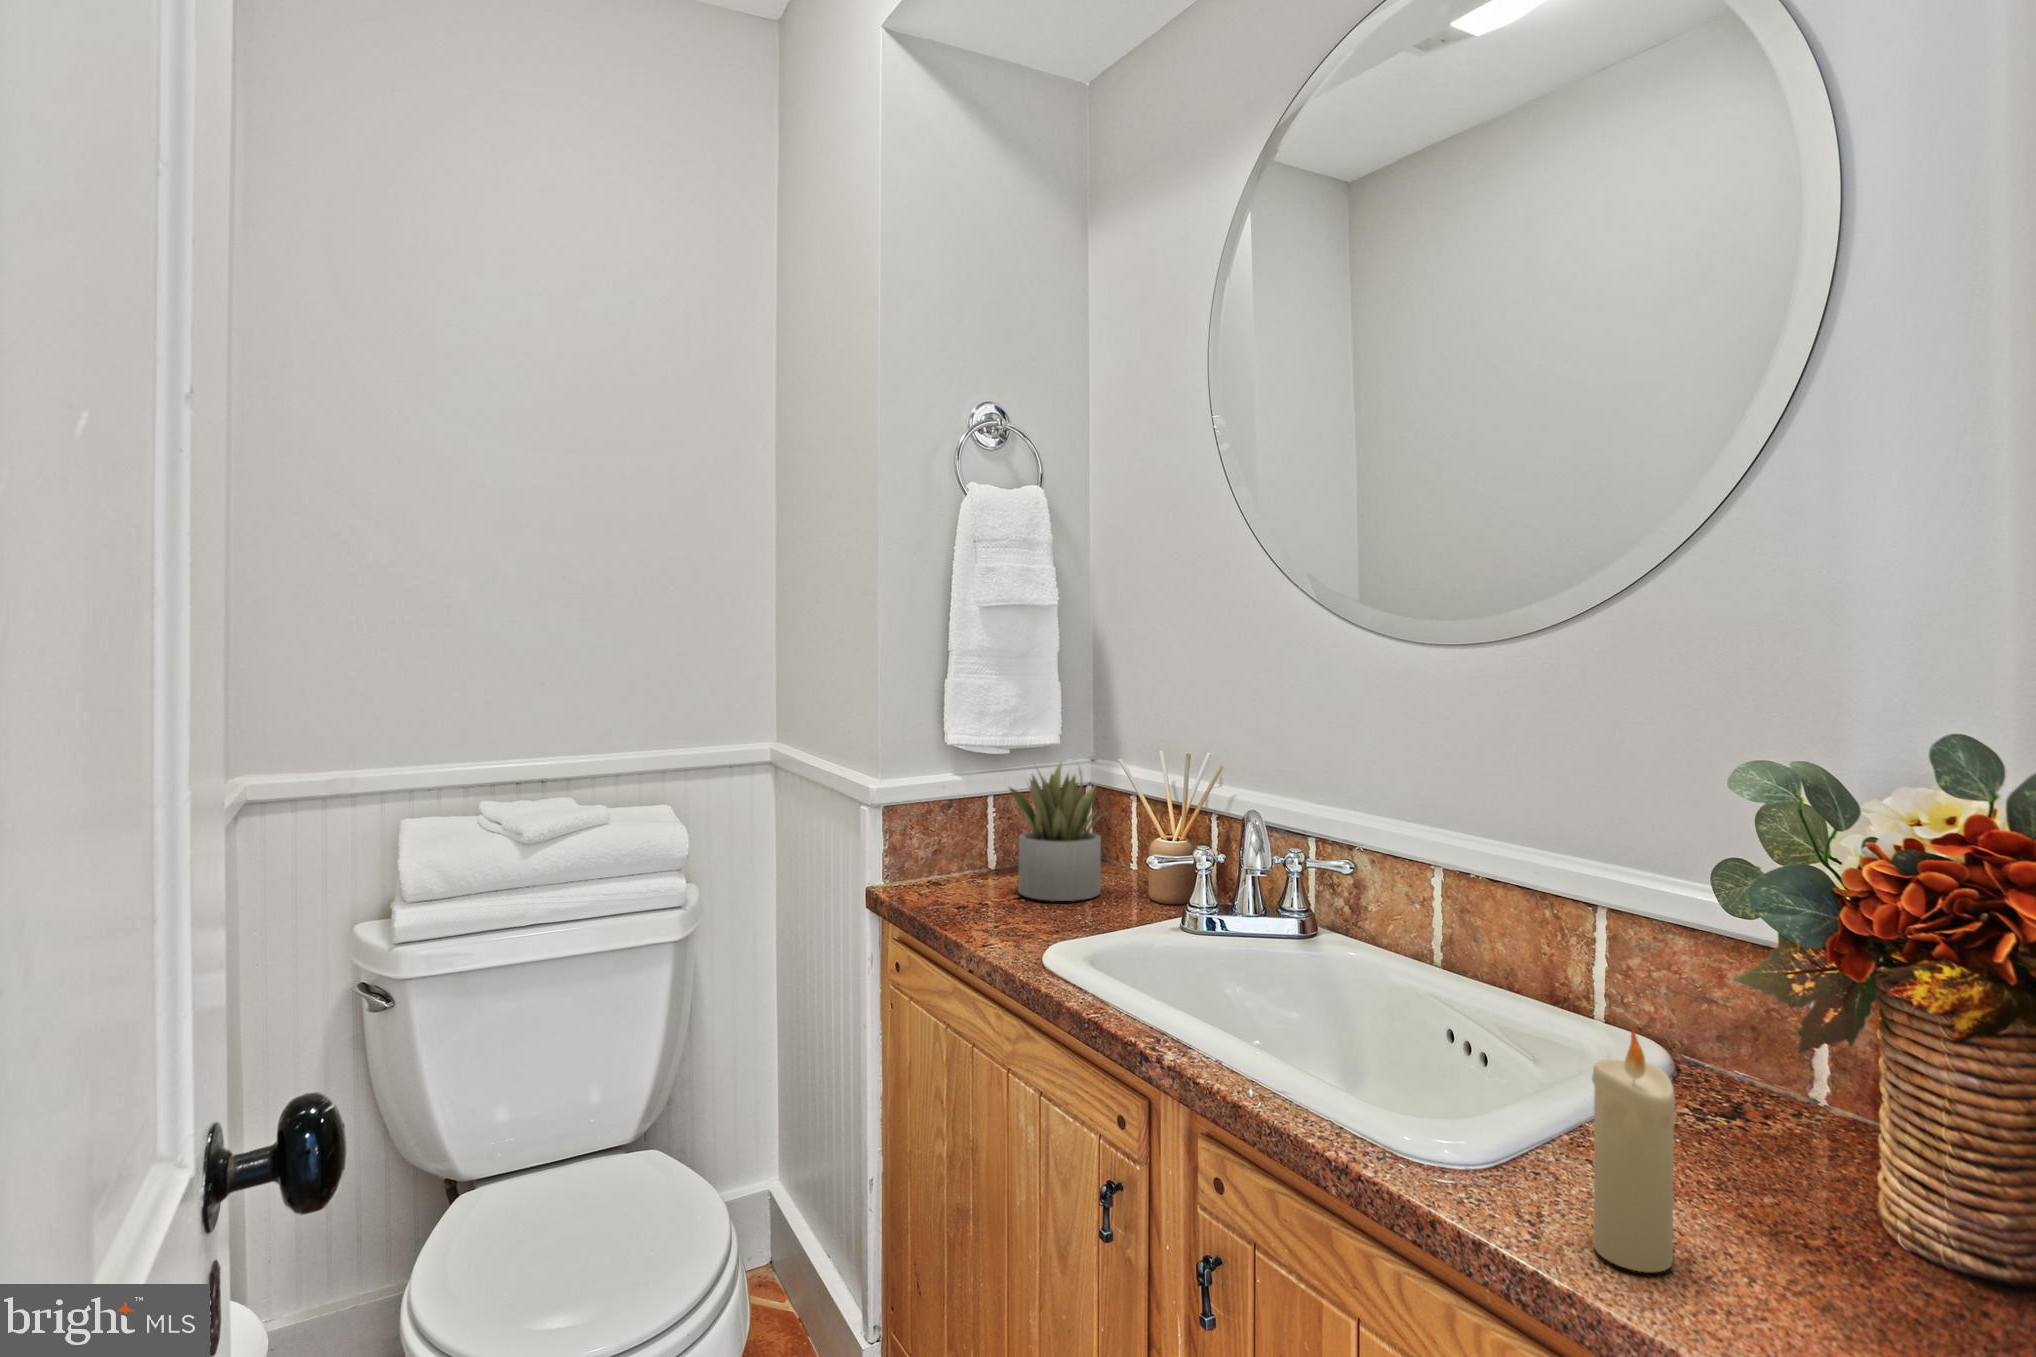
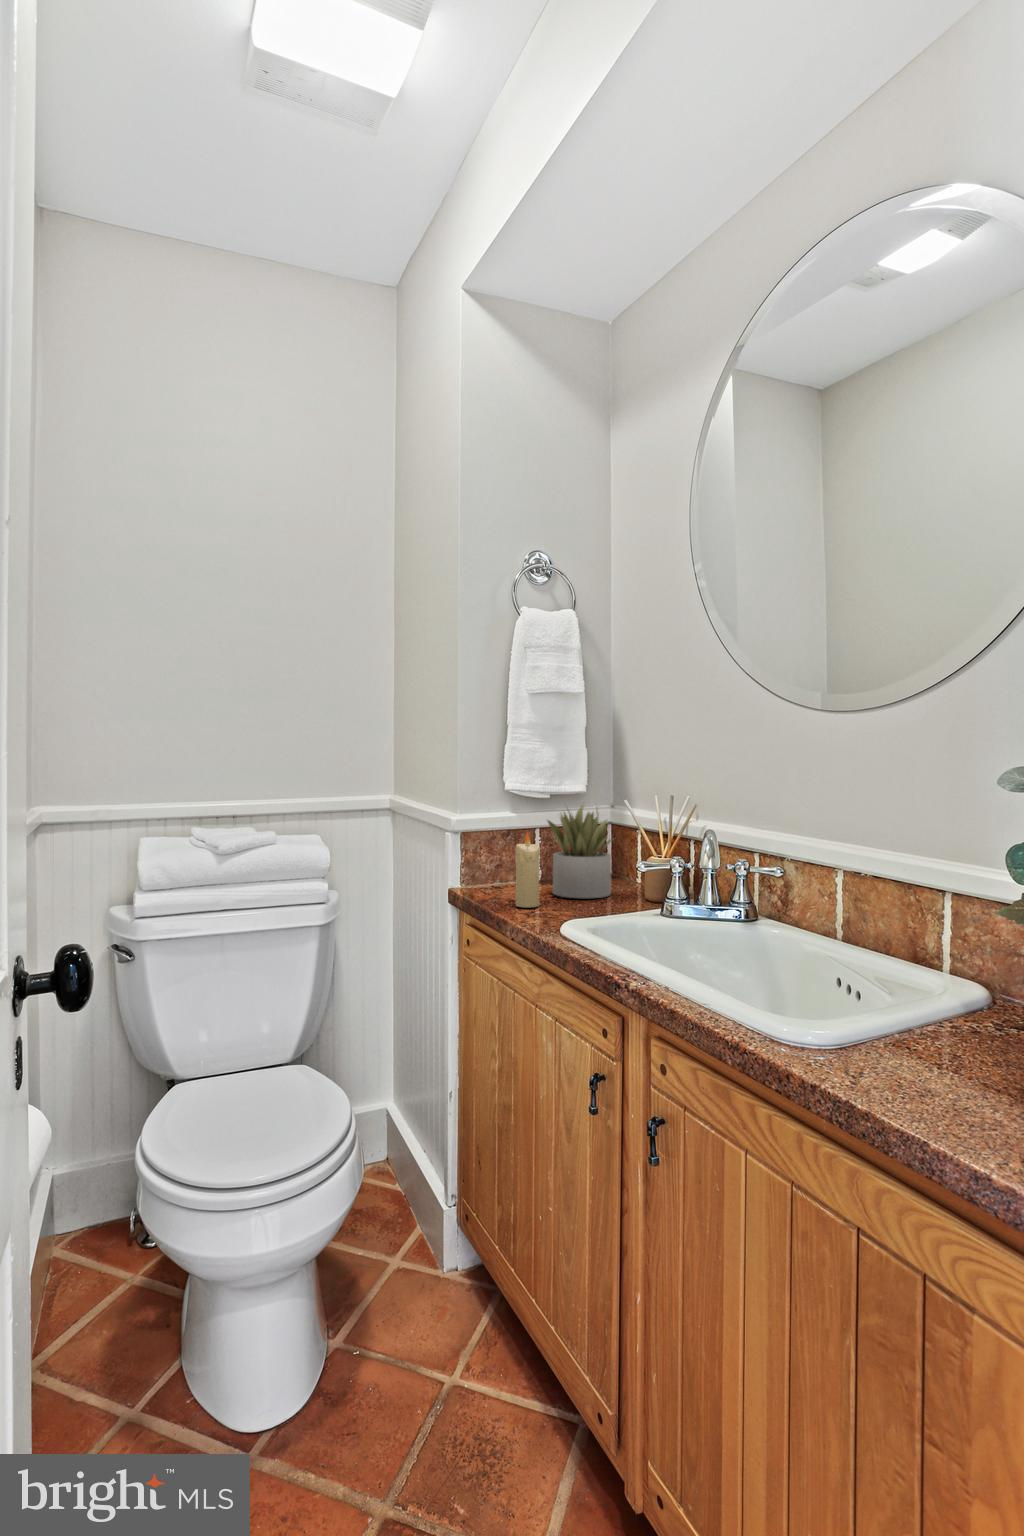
candle: present [1592,1030,1676,1272] -> present [515,832,540,908]

